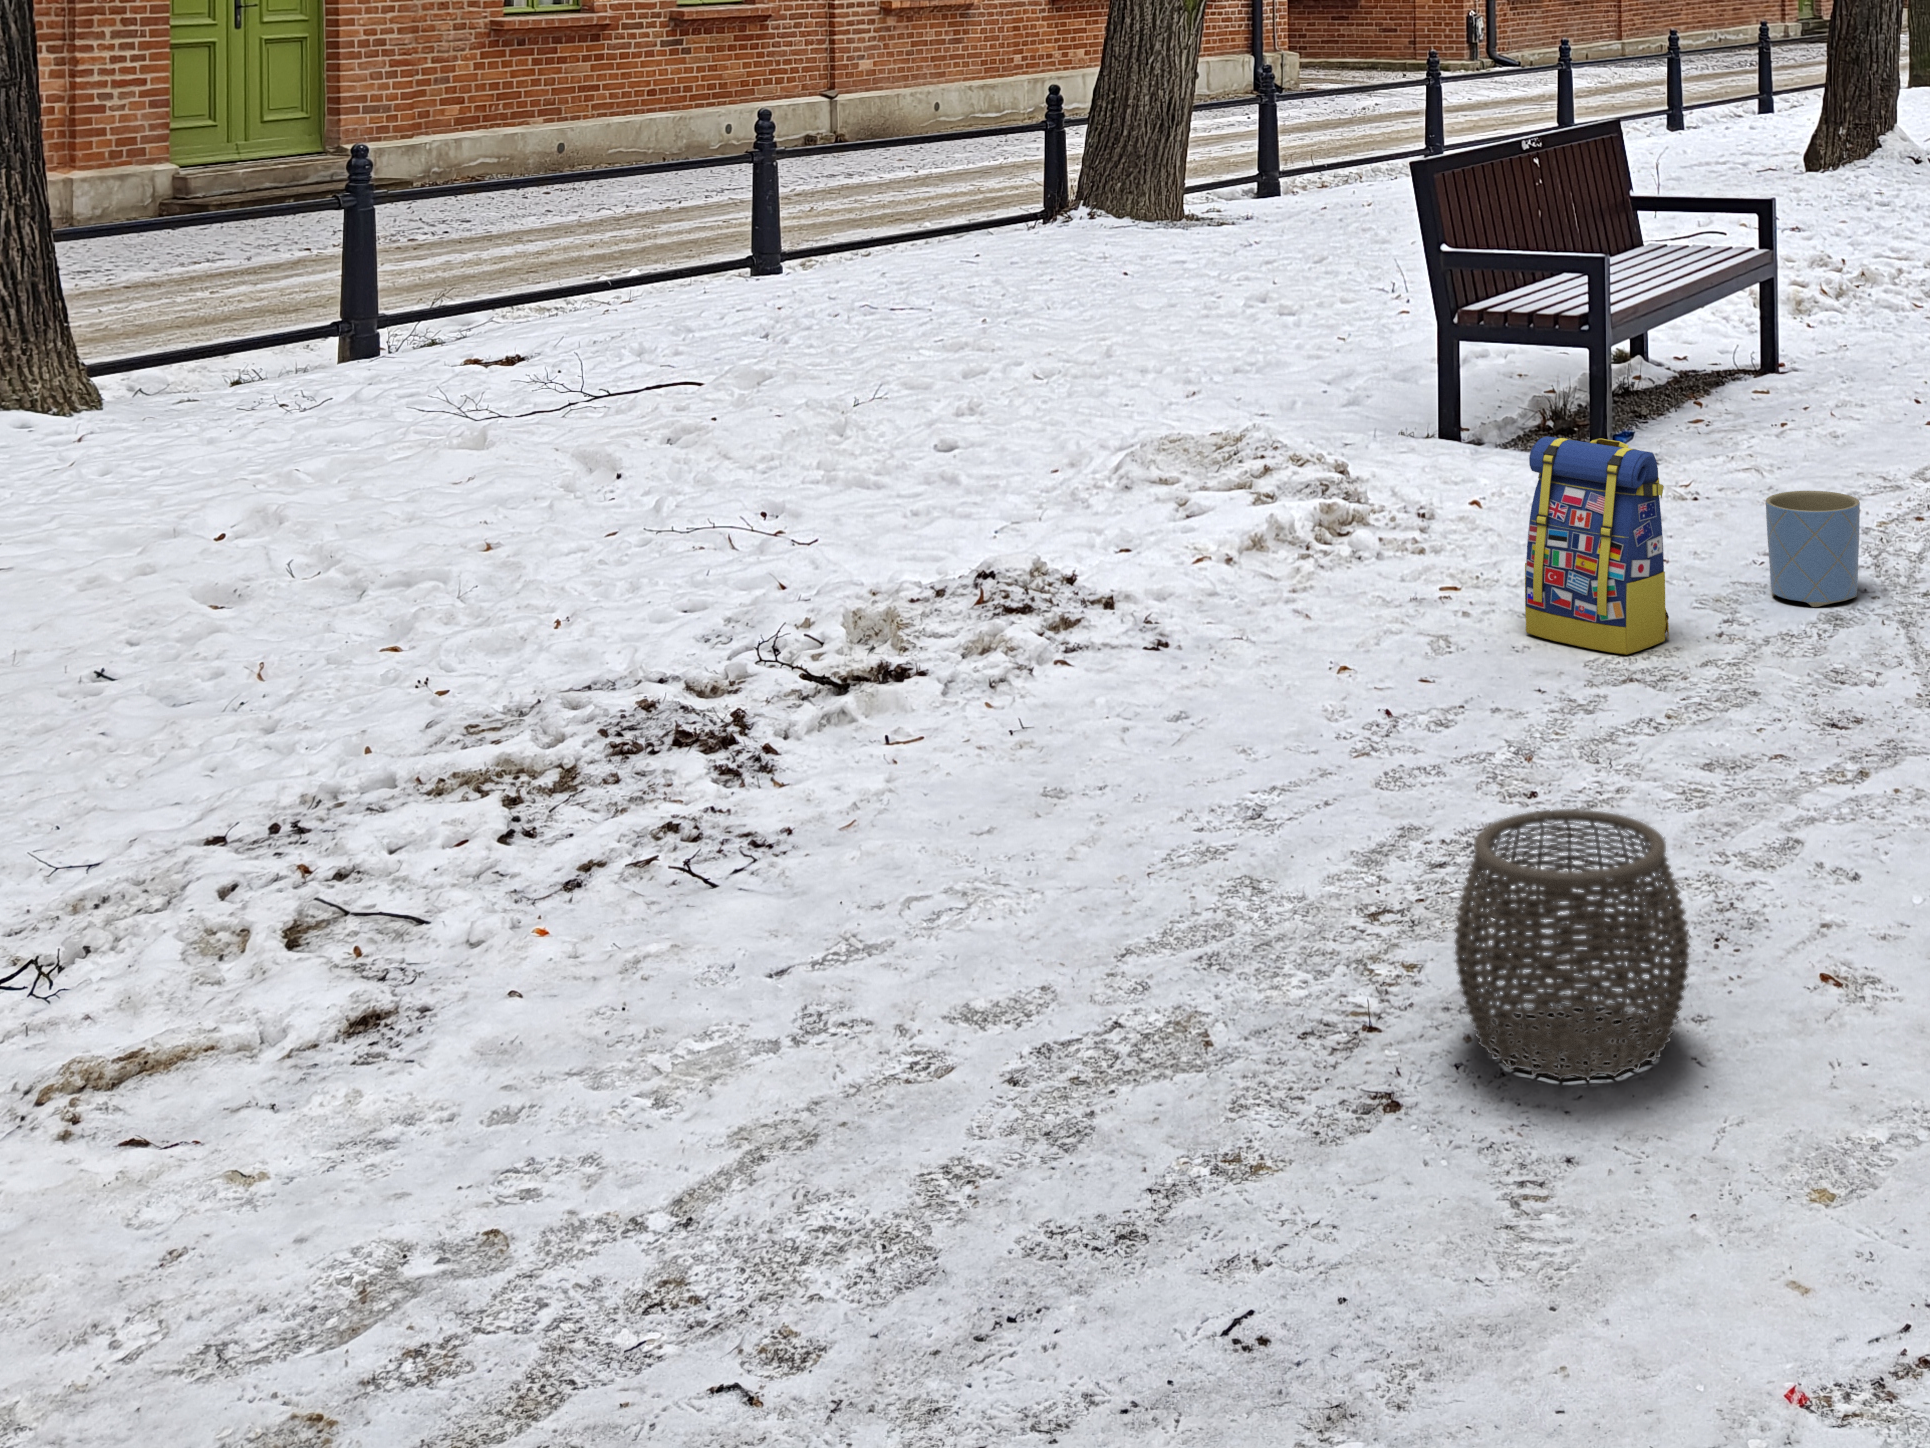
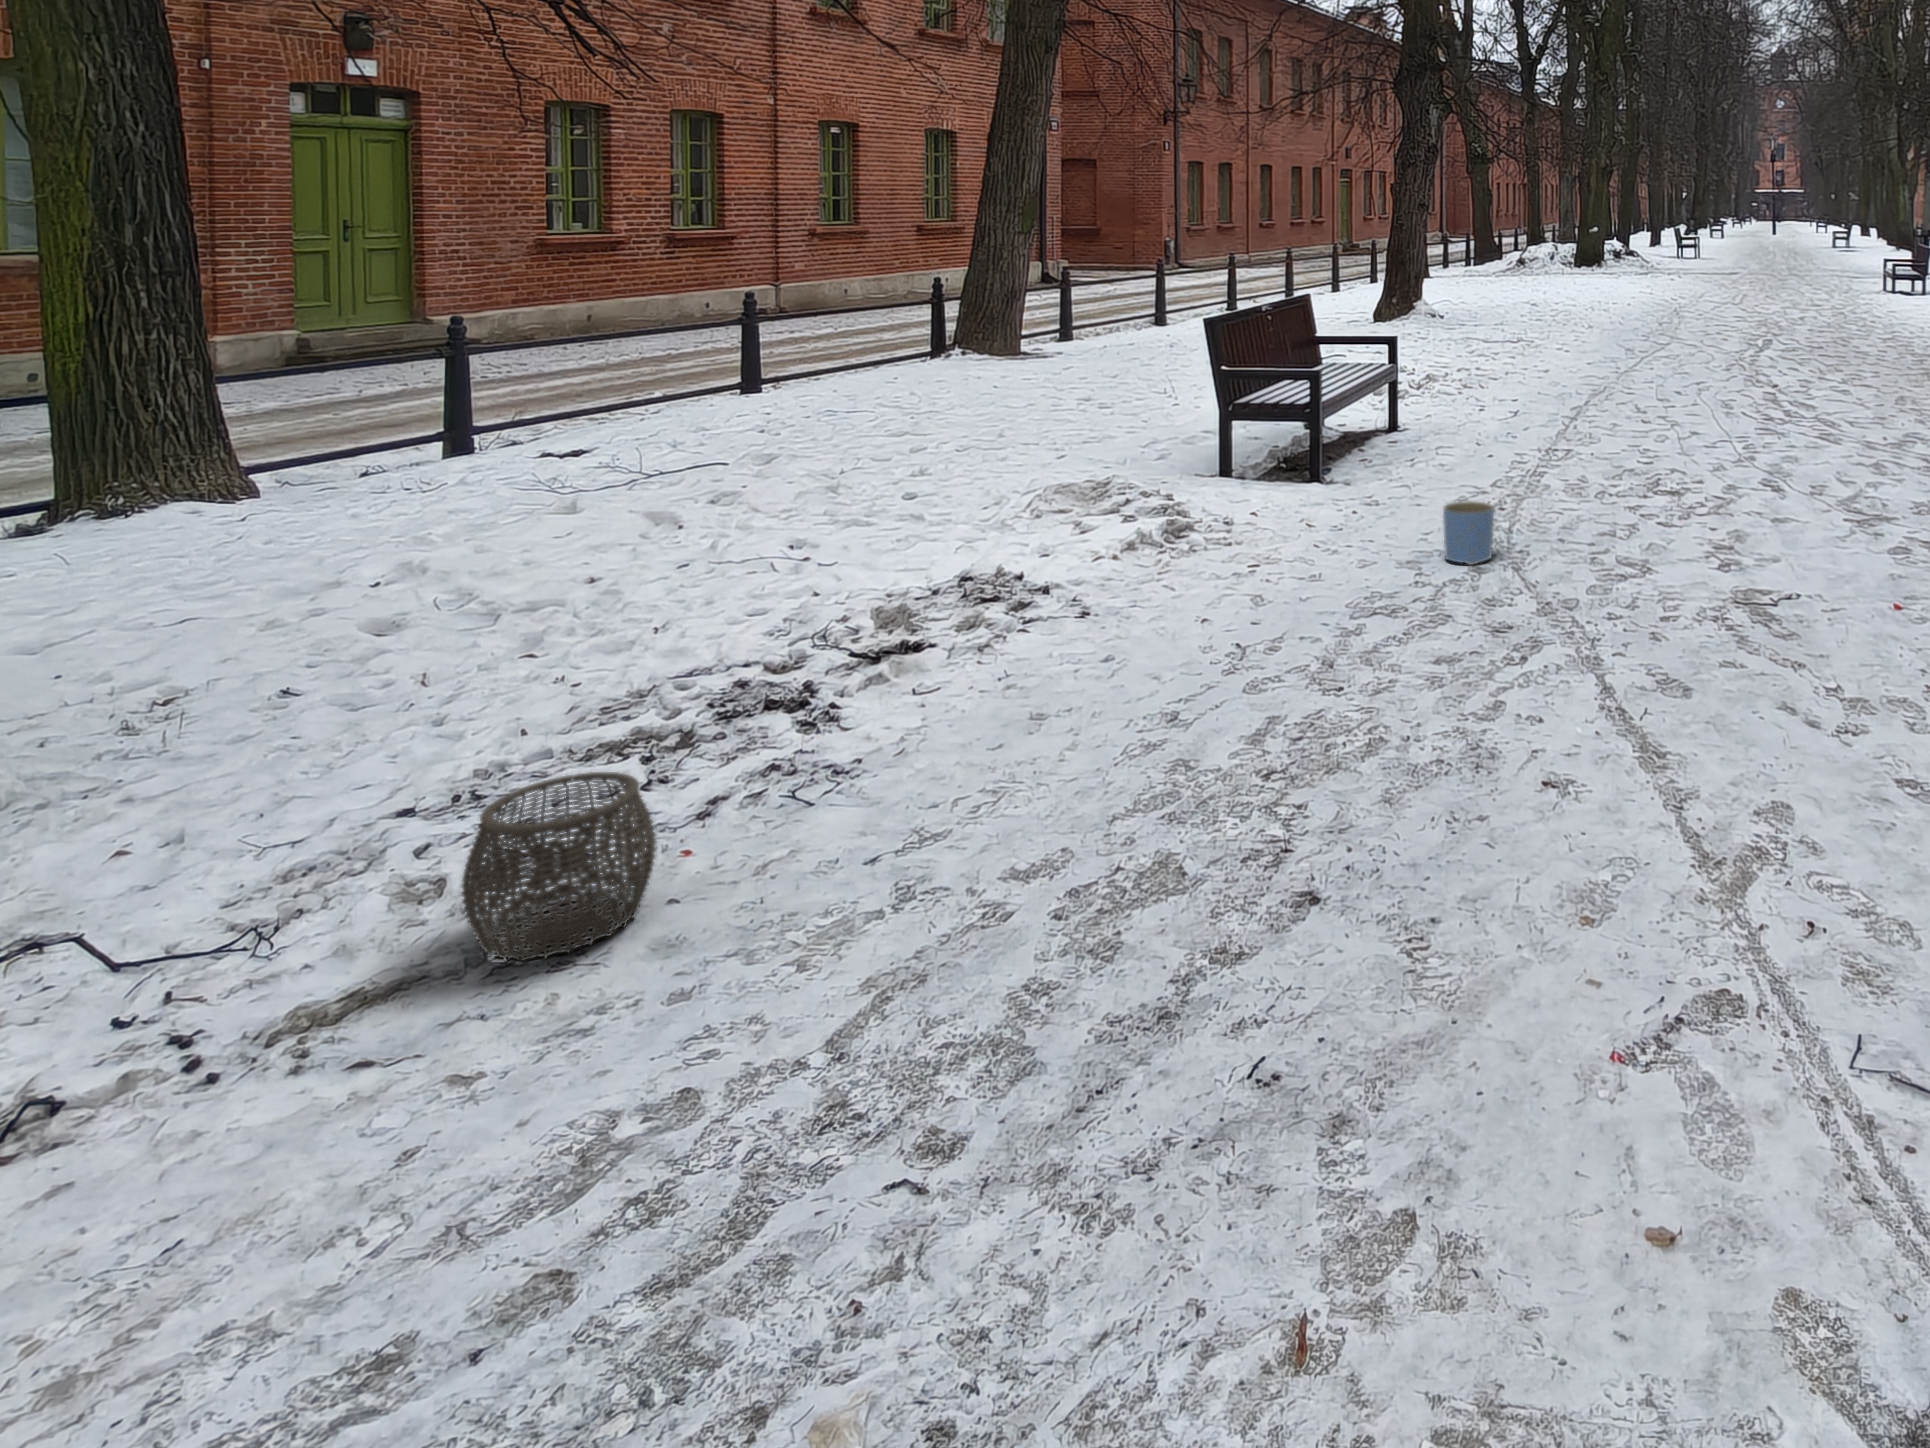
backpack: present [1525,436,1669,655] -> none [1314,478,1397,600]
woven basket: present [1454,809,1689,1080] -> present [461,772,657,961]

